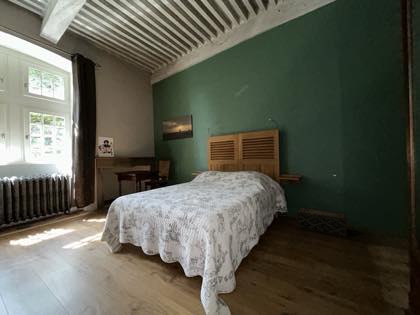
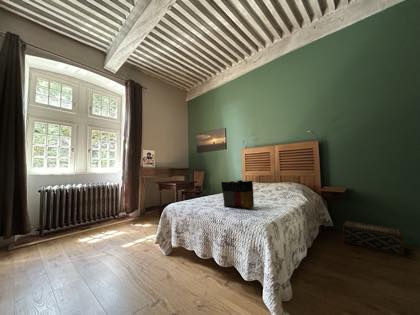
tote bag: none [173,170,207,199] -> present [221,180,254,208]

